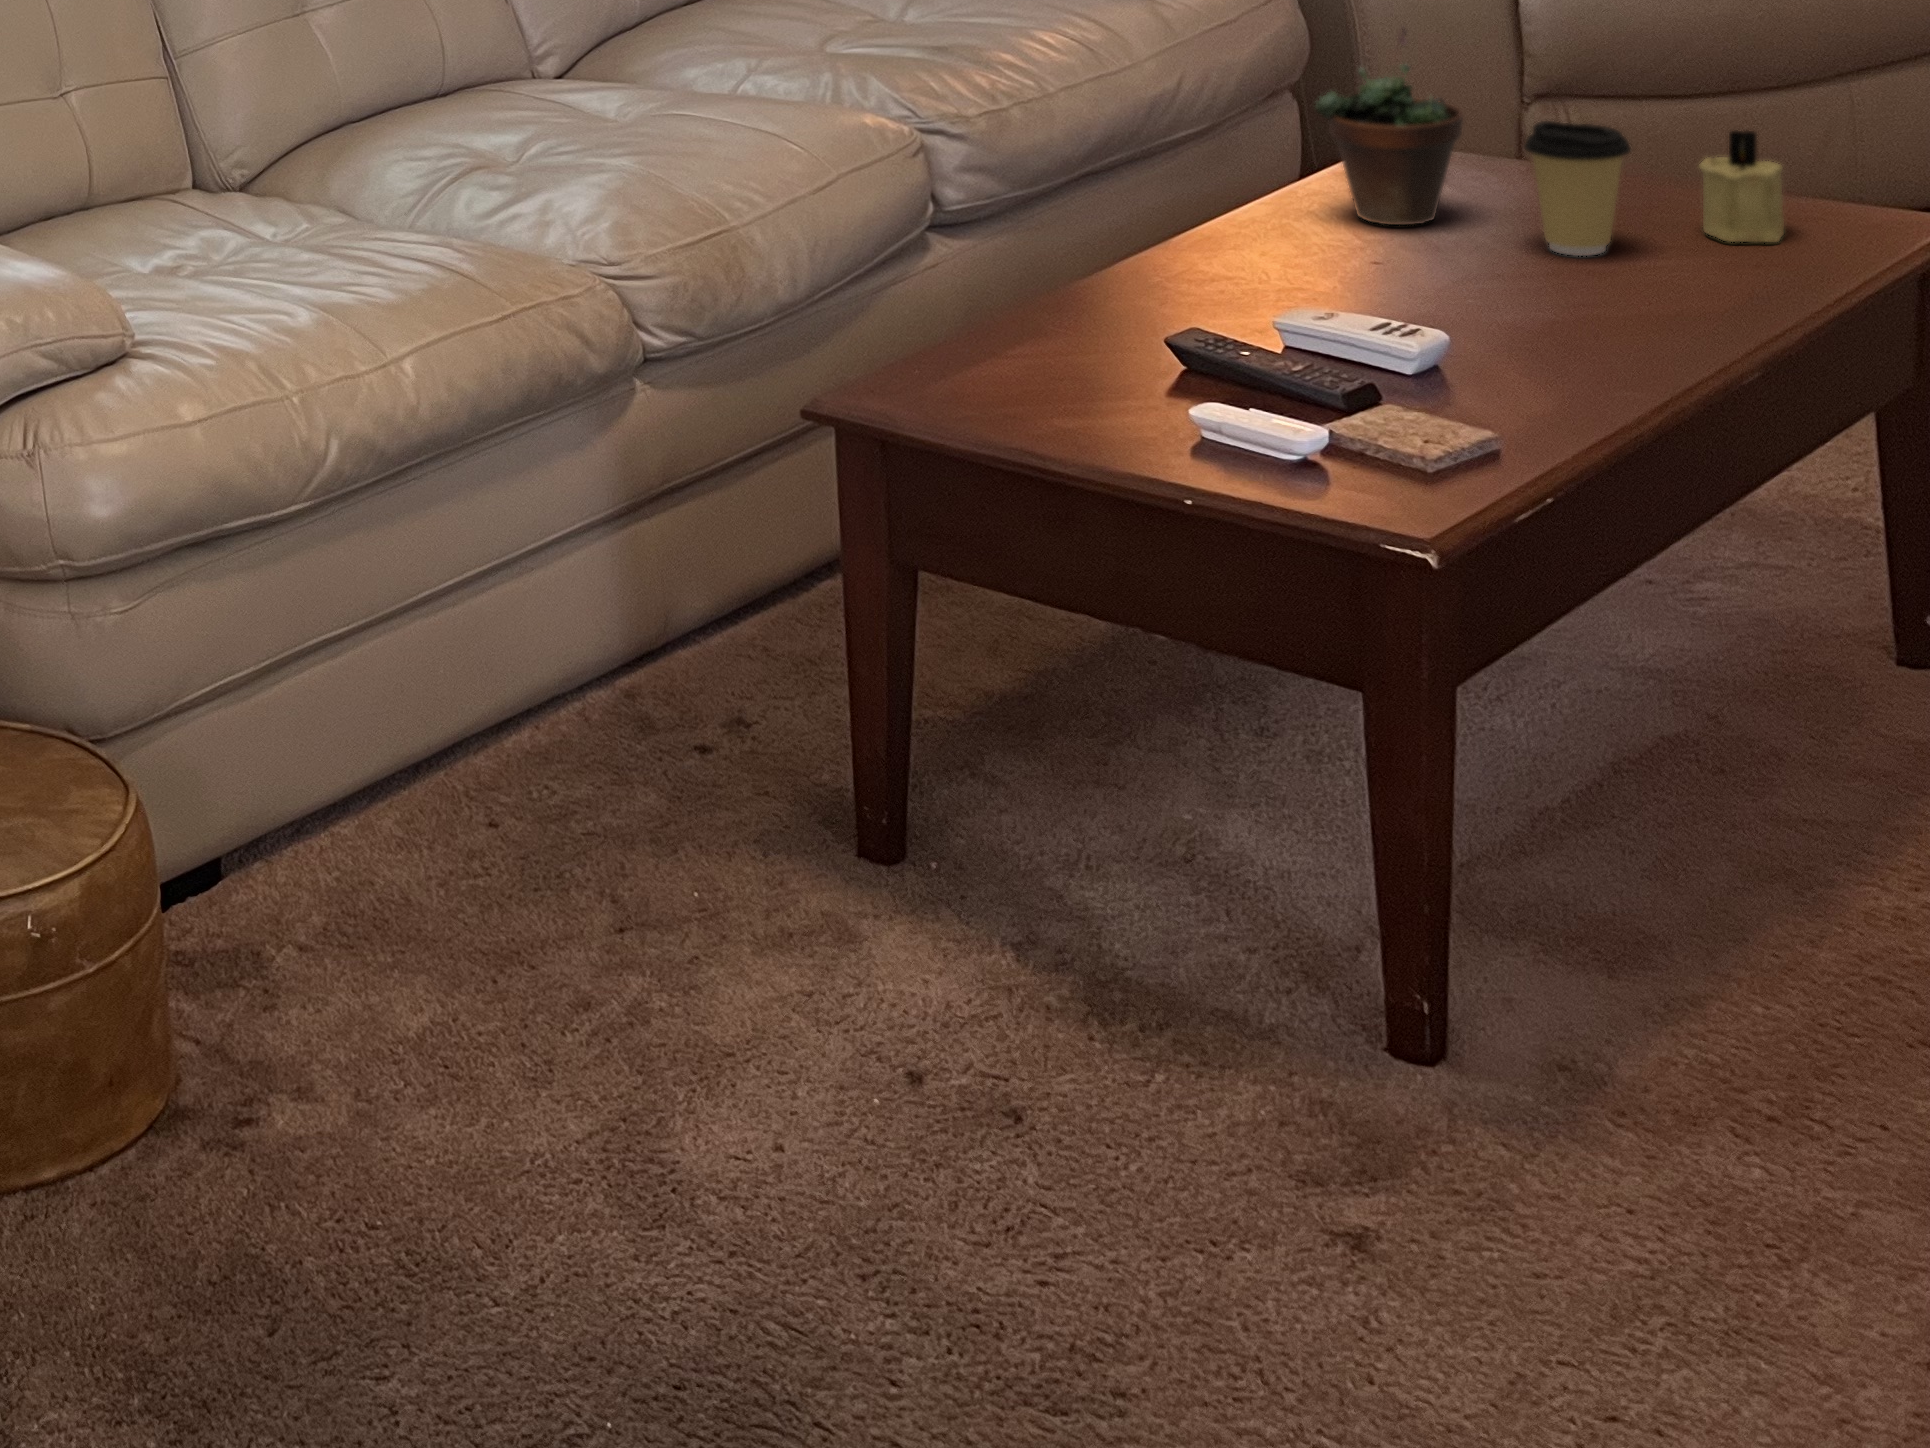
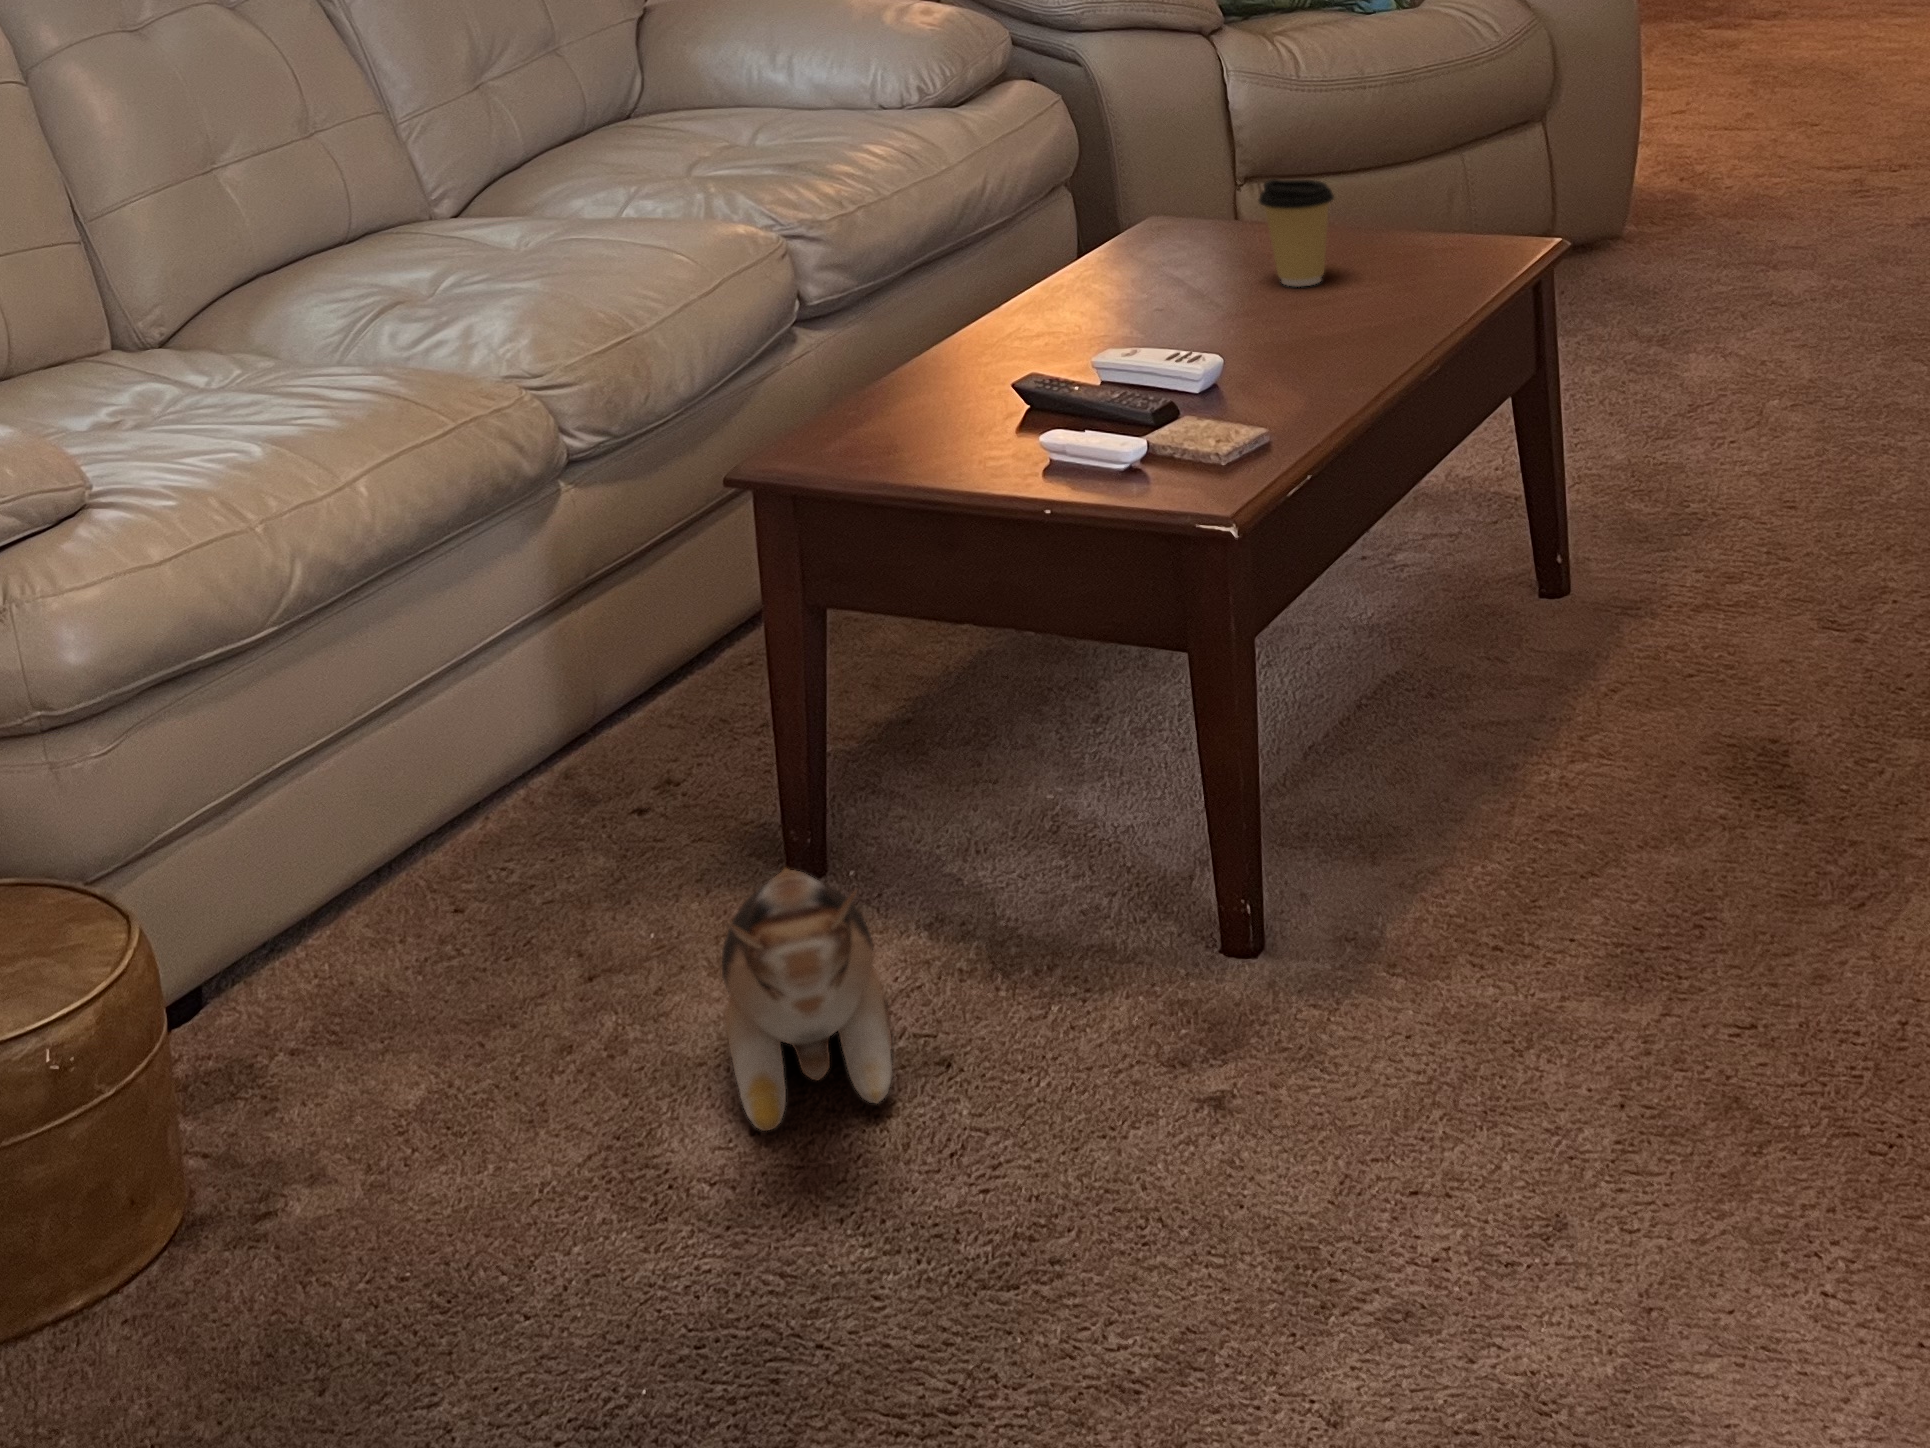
succulent plant: present [1315,29,1463,225] -> none [1100,110,1211,277]
candle: present [1700,130,1784,242] -> none [1381,175,1442,265]
plush toy: none [747,869,953,1154] -> present [722,867,892,1131]

